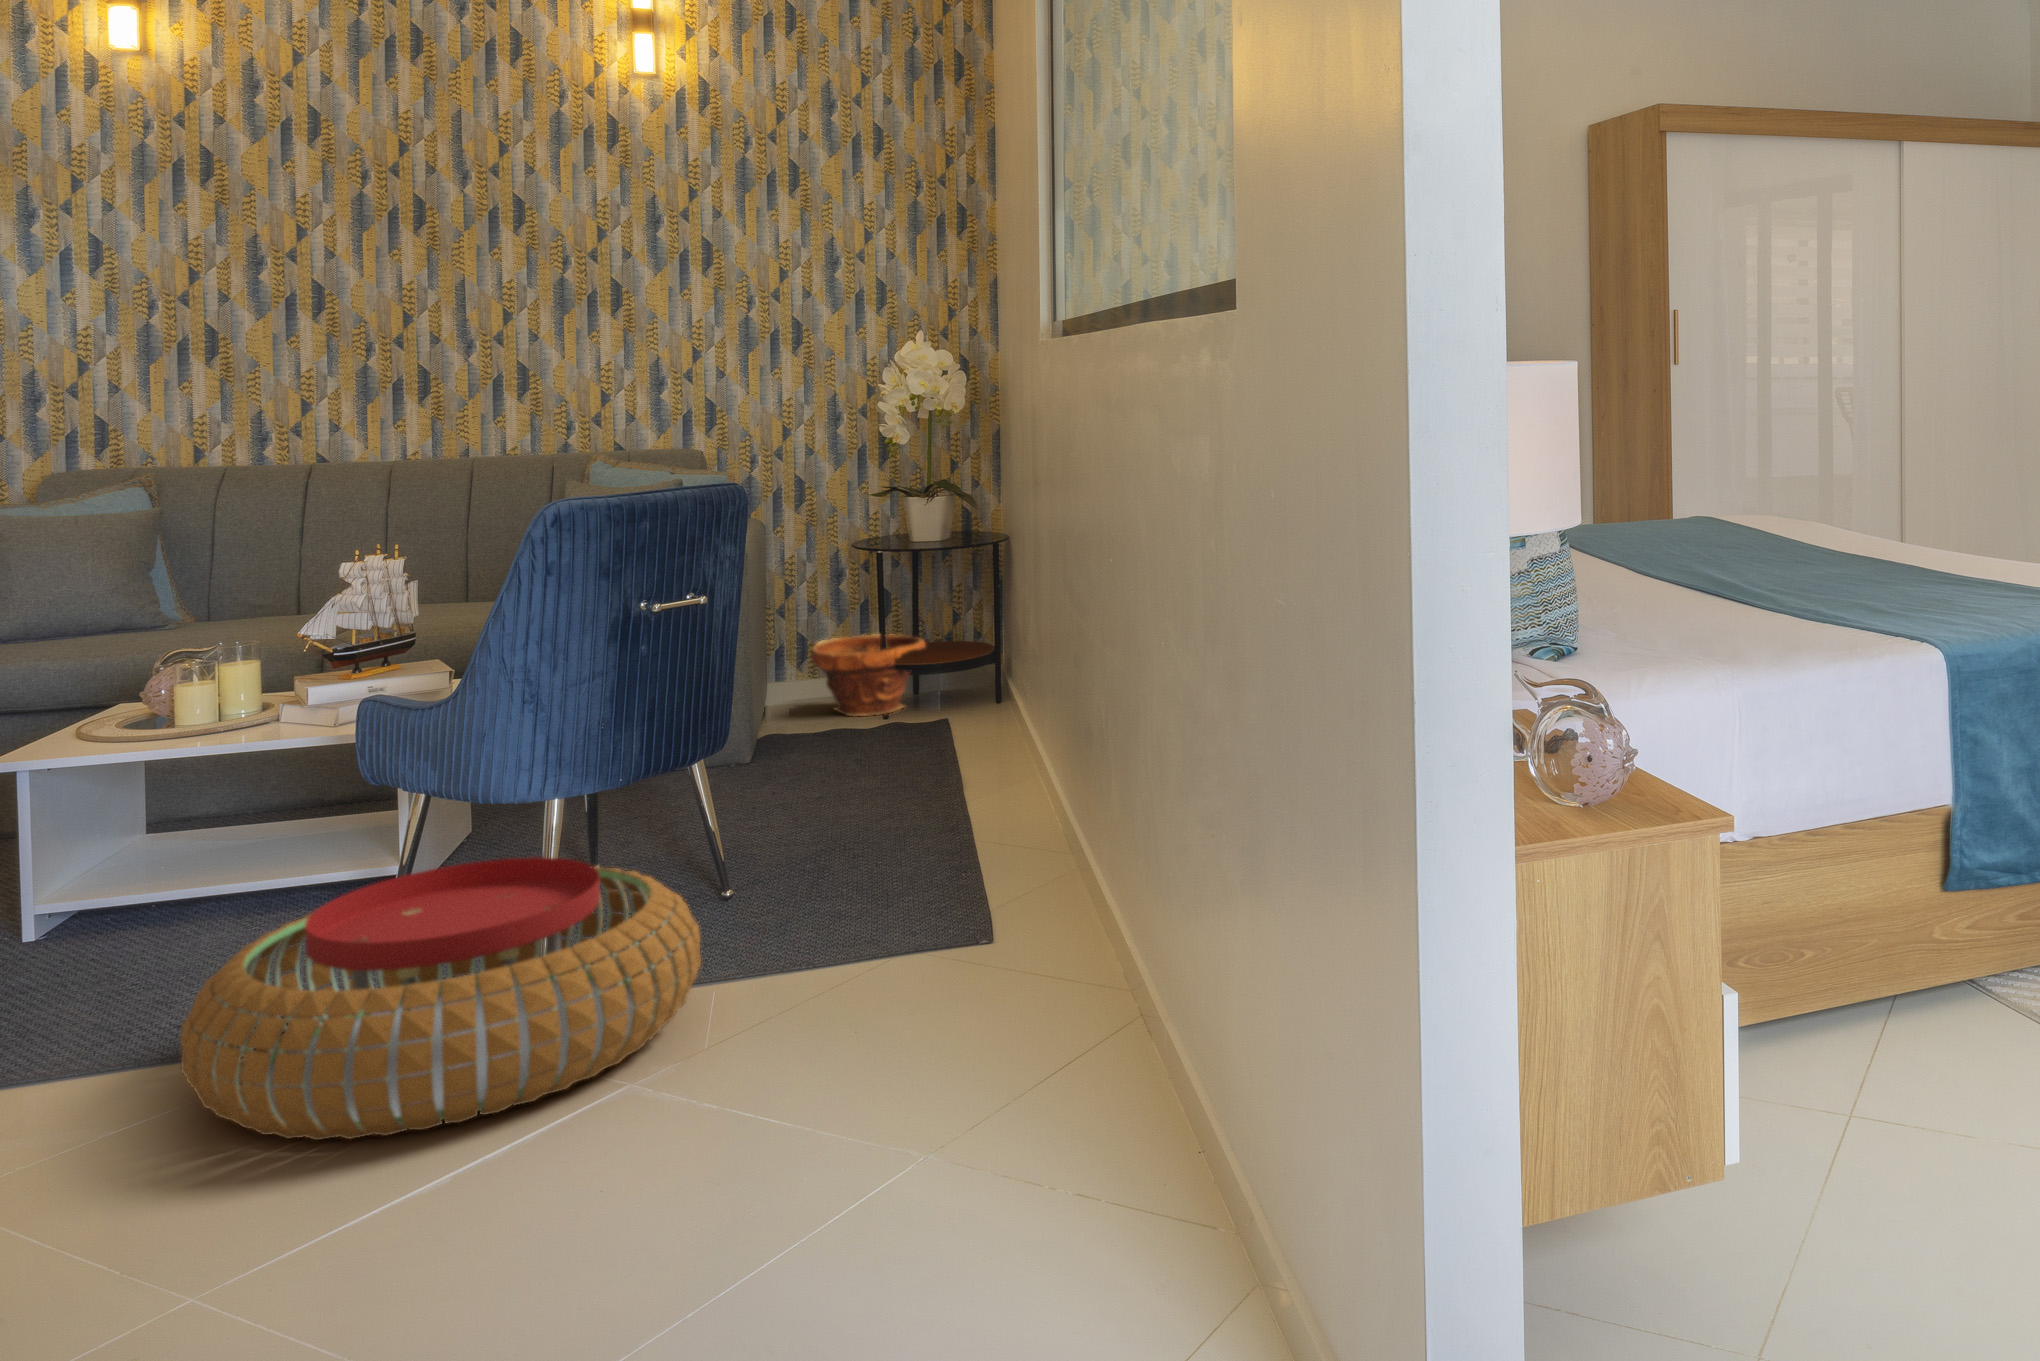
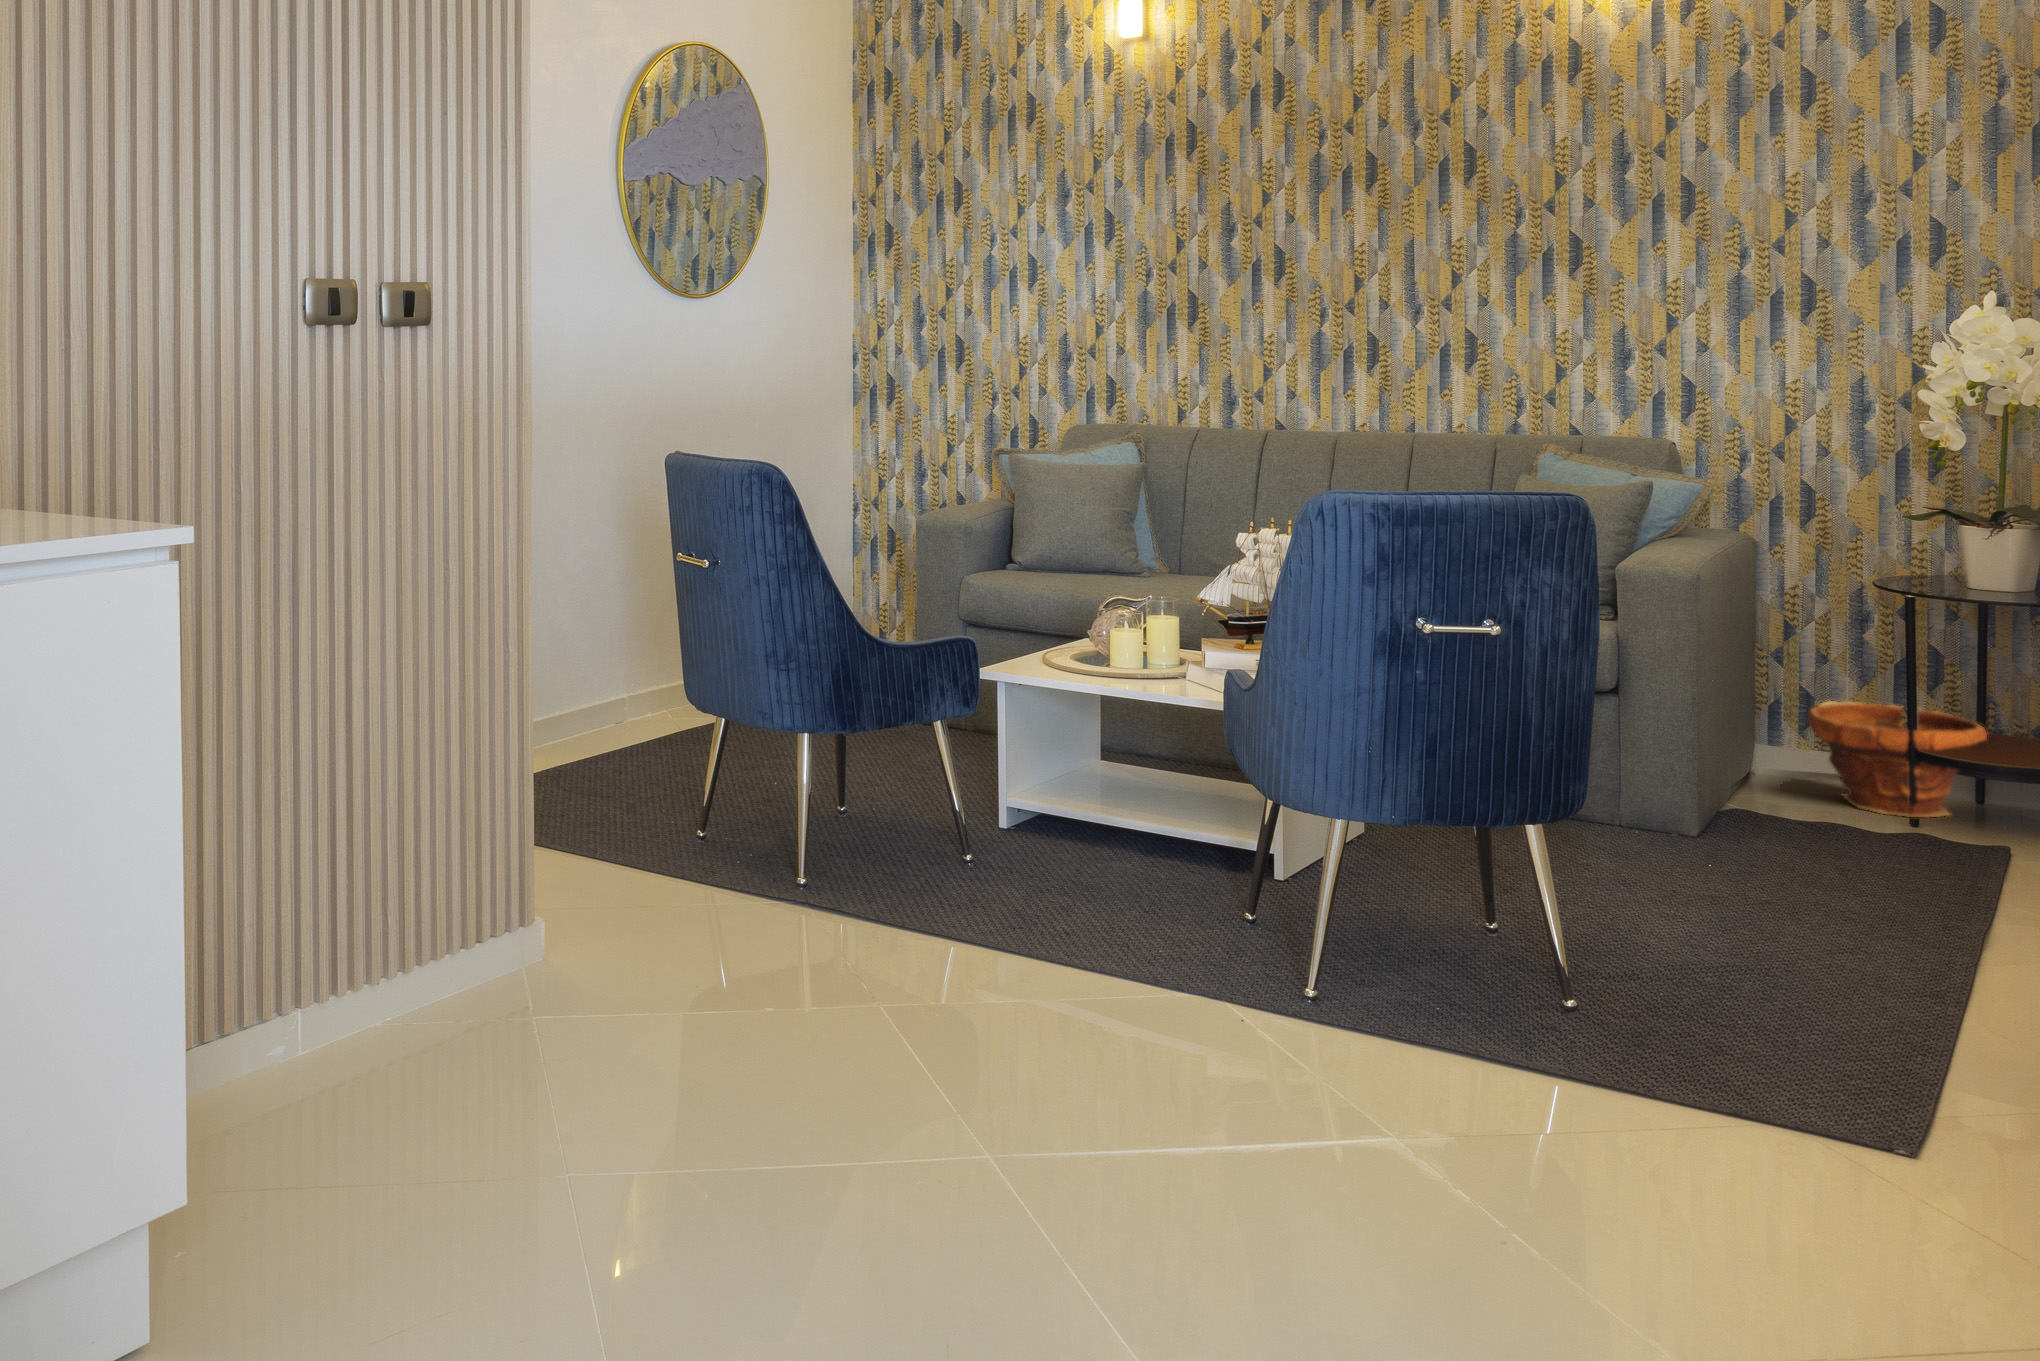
pouf: present [181,857,701,1140] -> none [1034,853,1508,1122]

